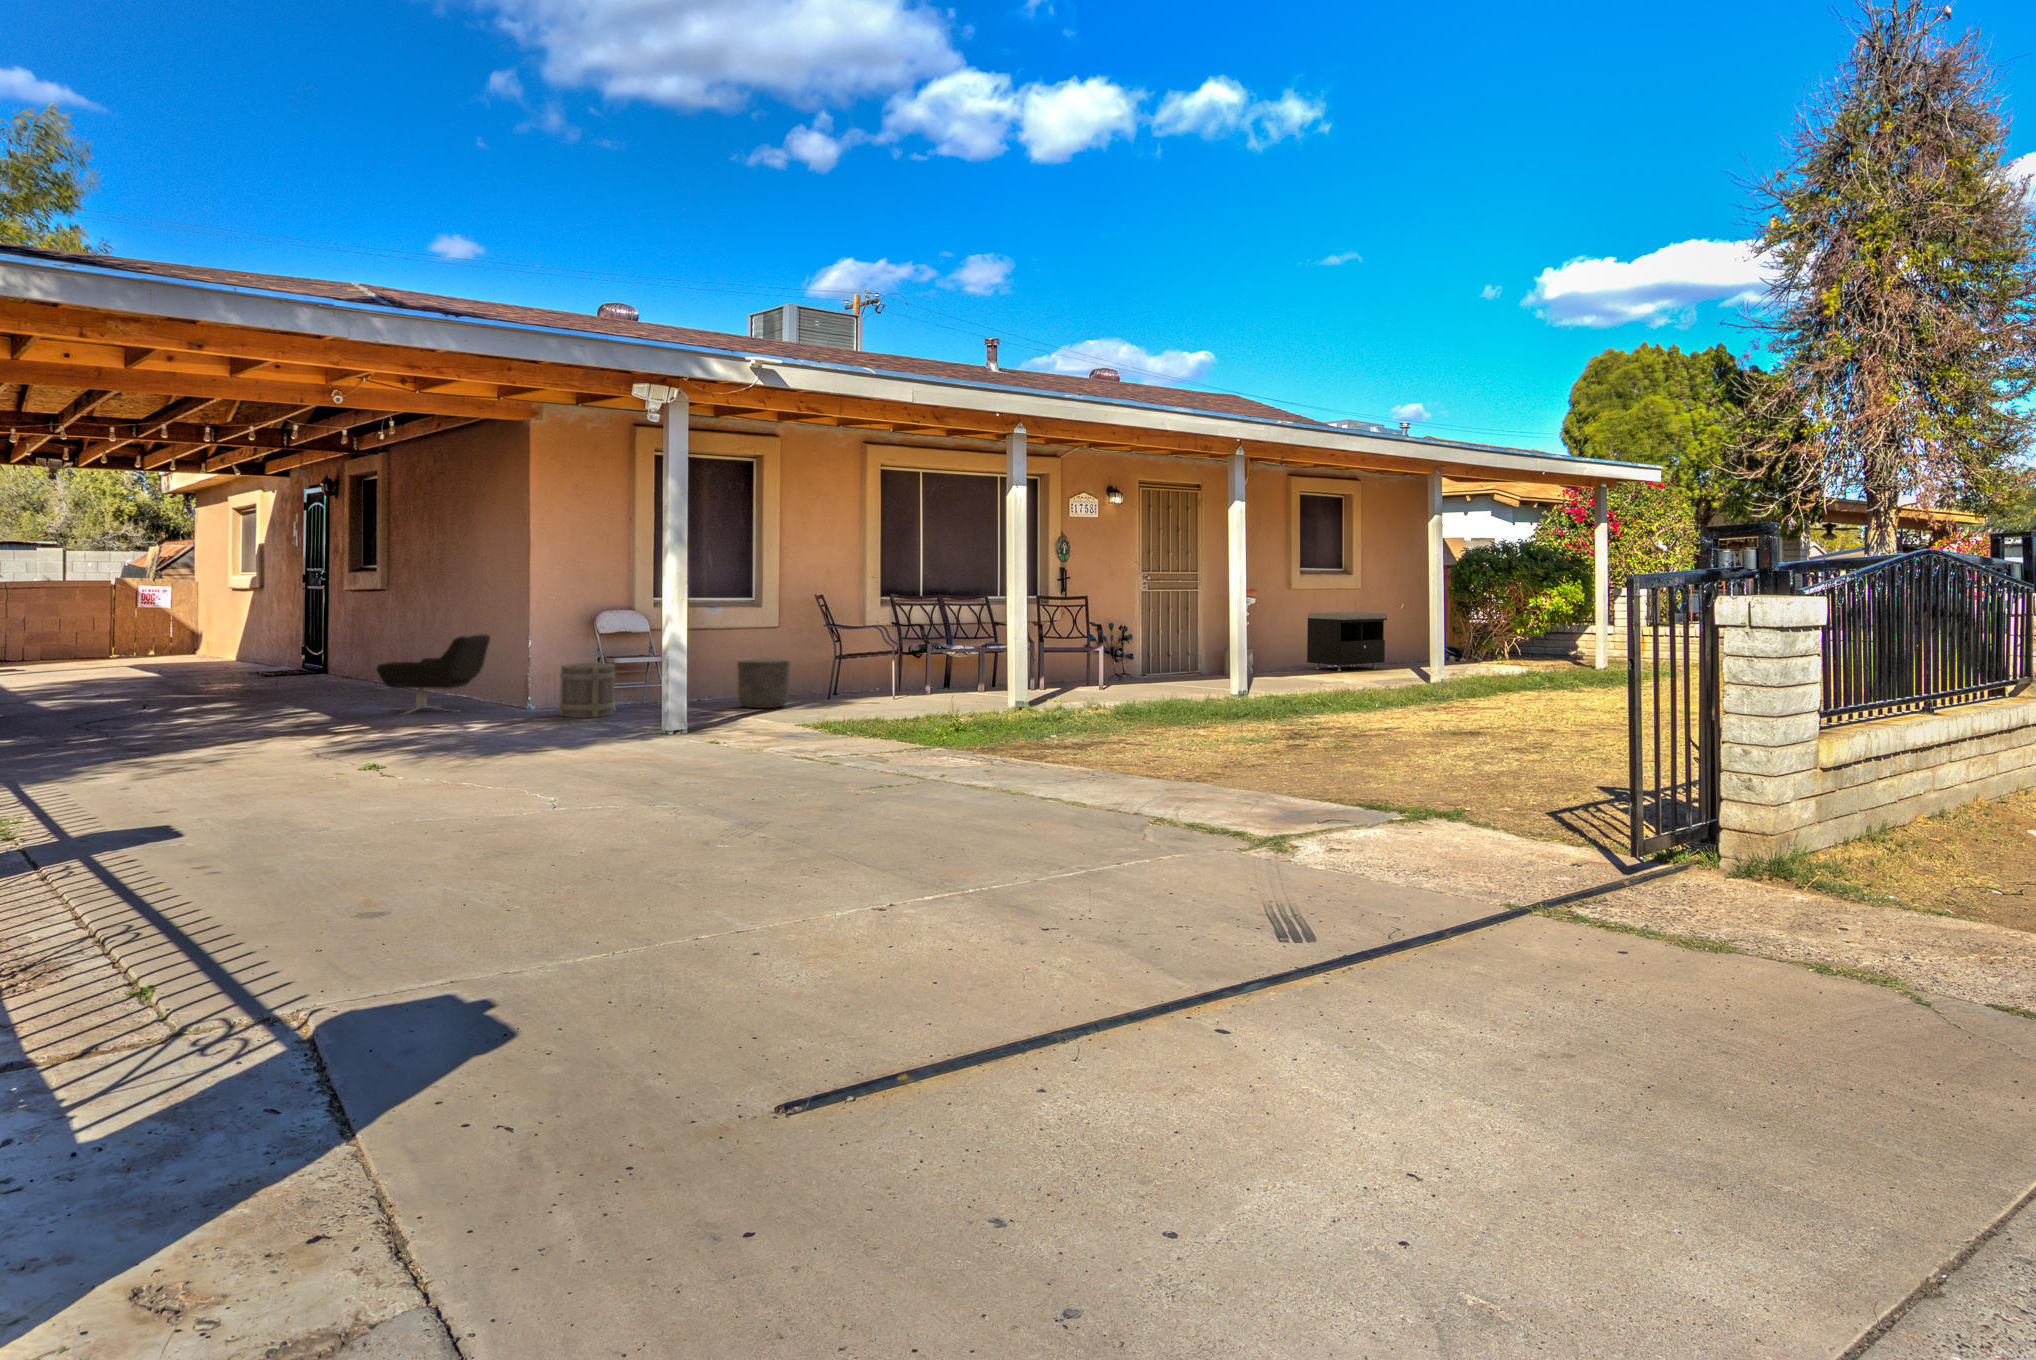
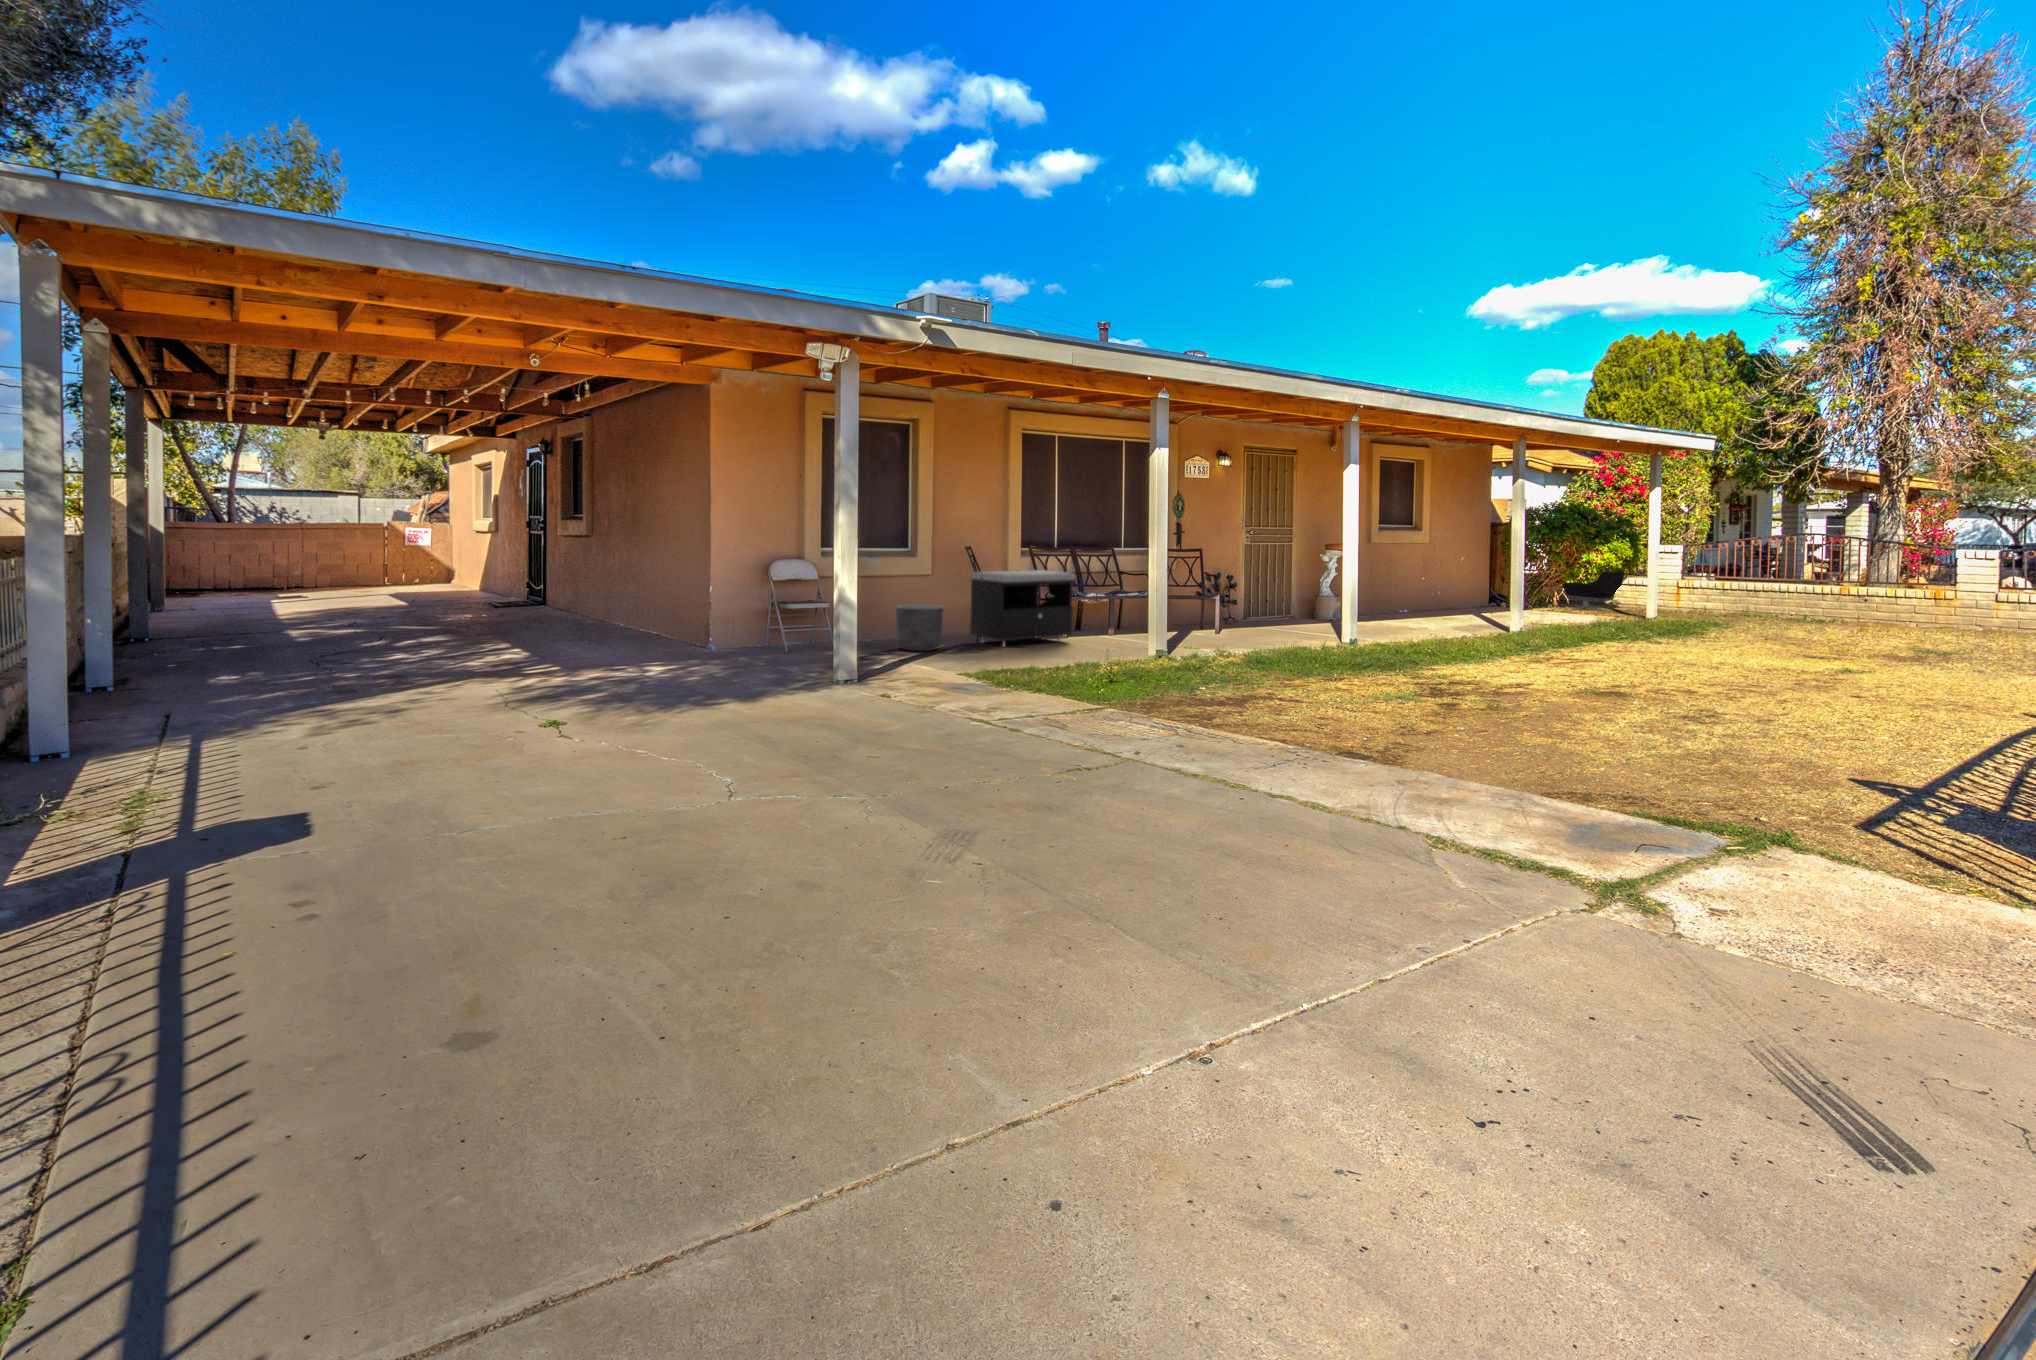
storage bench: present [1307,612,1387,671] -> present [970,570,1075,647]
lounge chair: present [376,635,490,714] -> present [1562,571,1625,610]
bucket: present [560,663,615,718] -> none [738,608,788,659]

